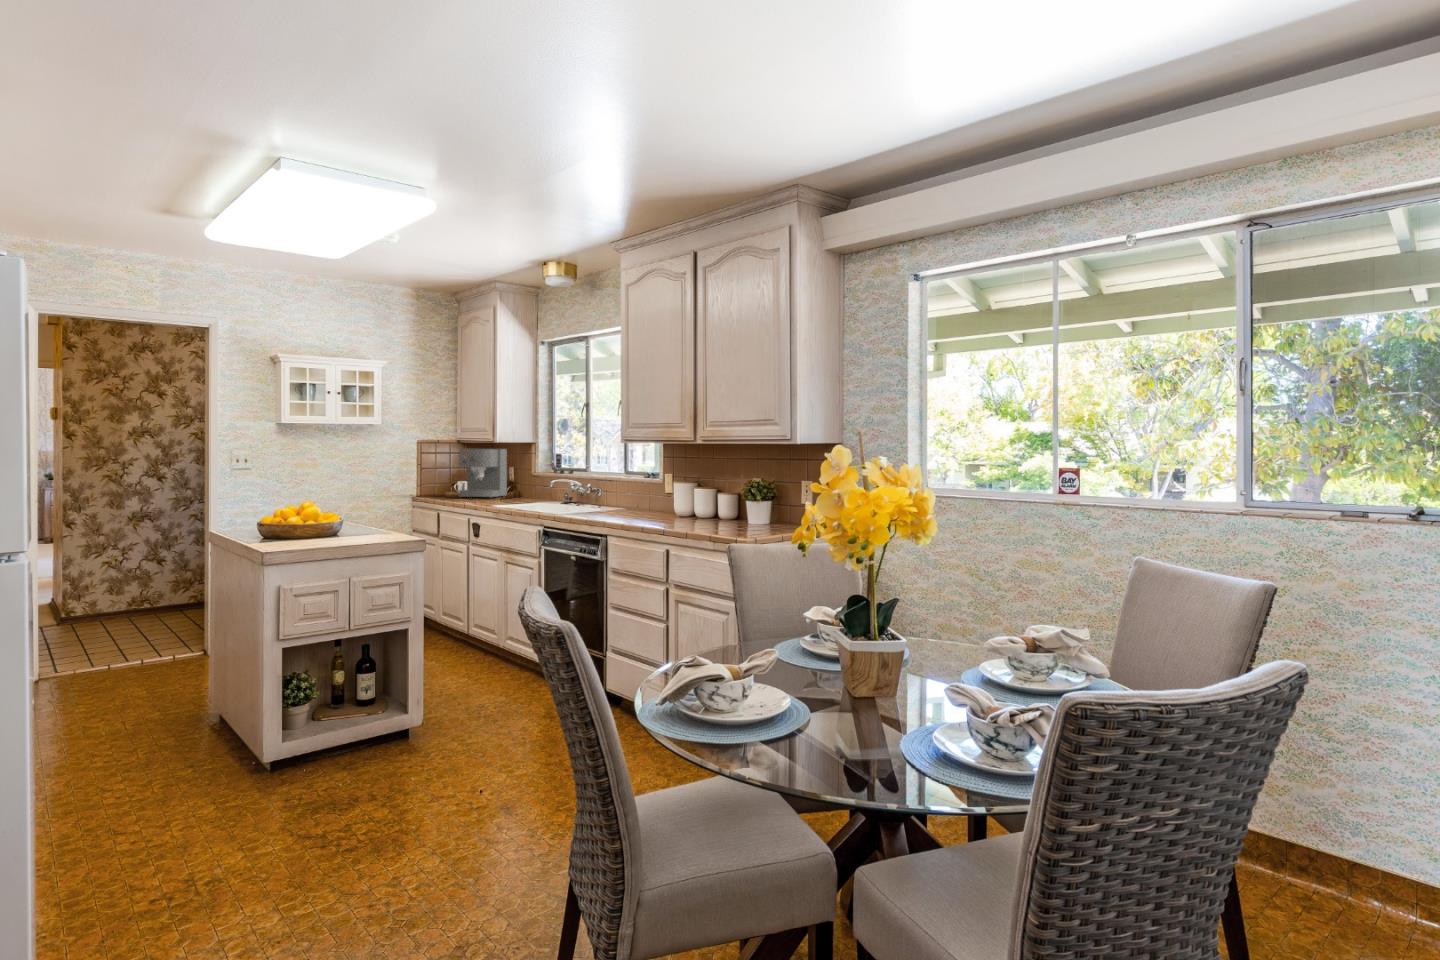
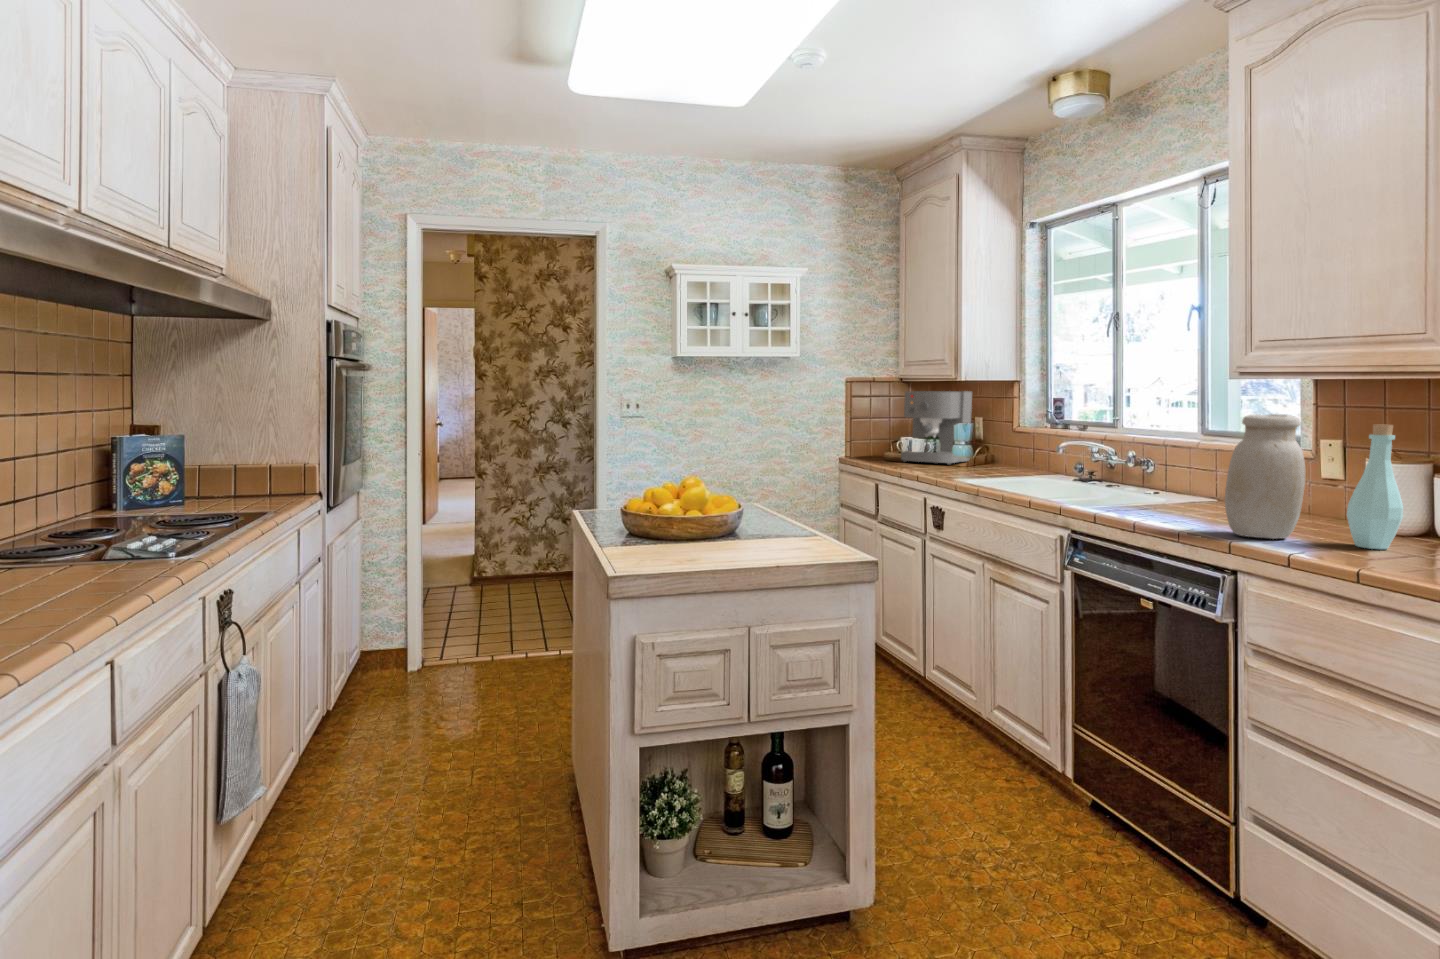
jar: none [602,462,634,521] -> present [1225,414,1305,539]
bottle: none [649,466,669,522] -> present [1347,425,1403,549]

